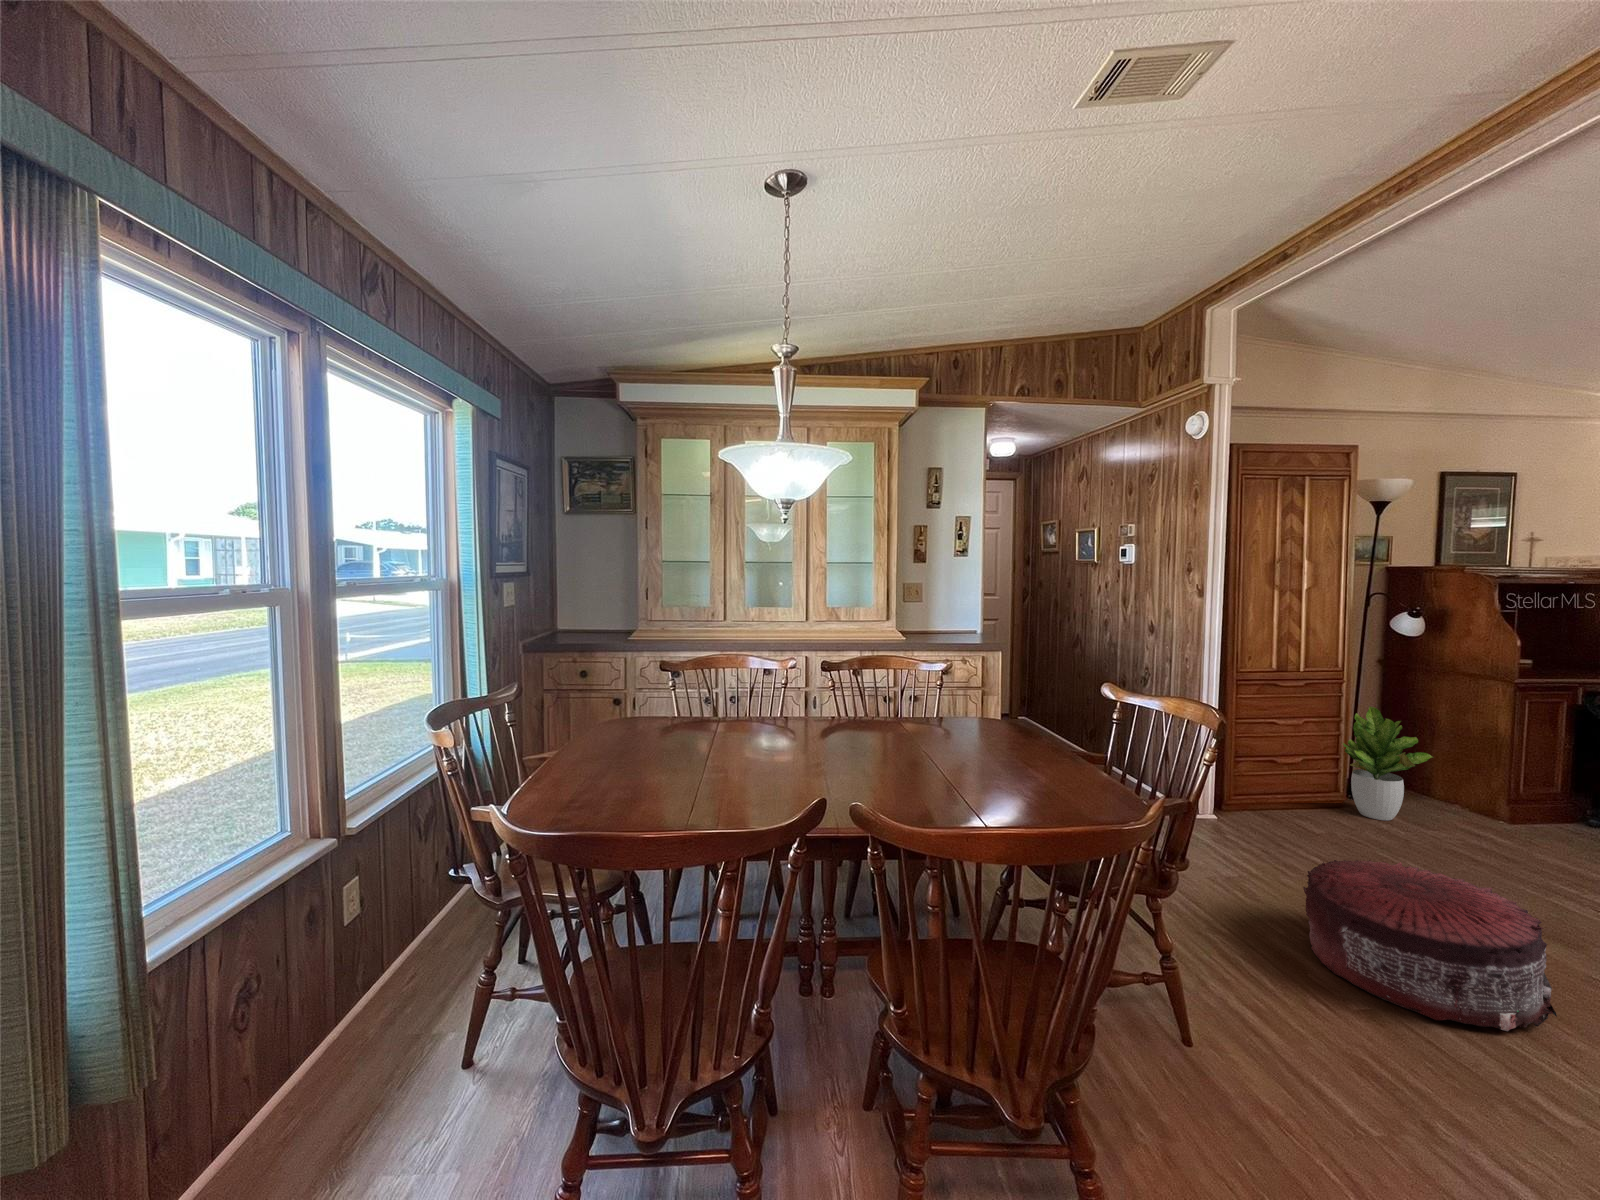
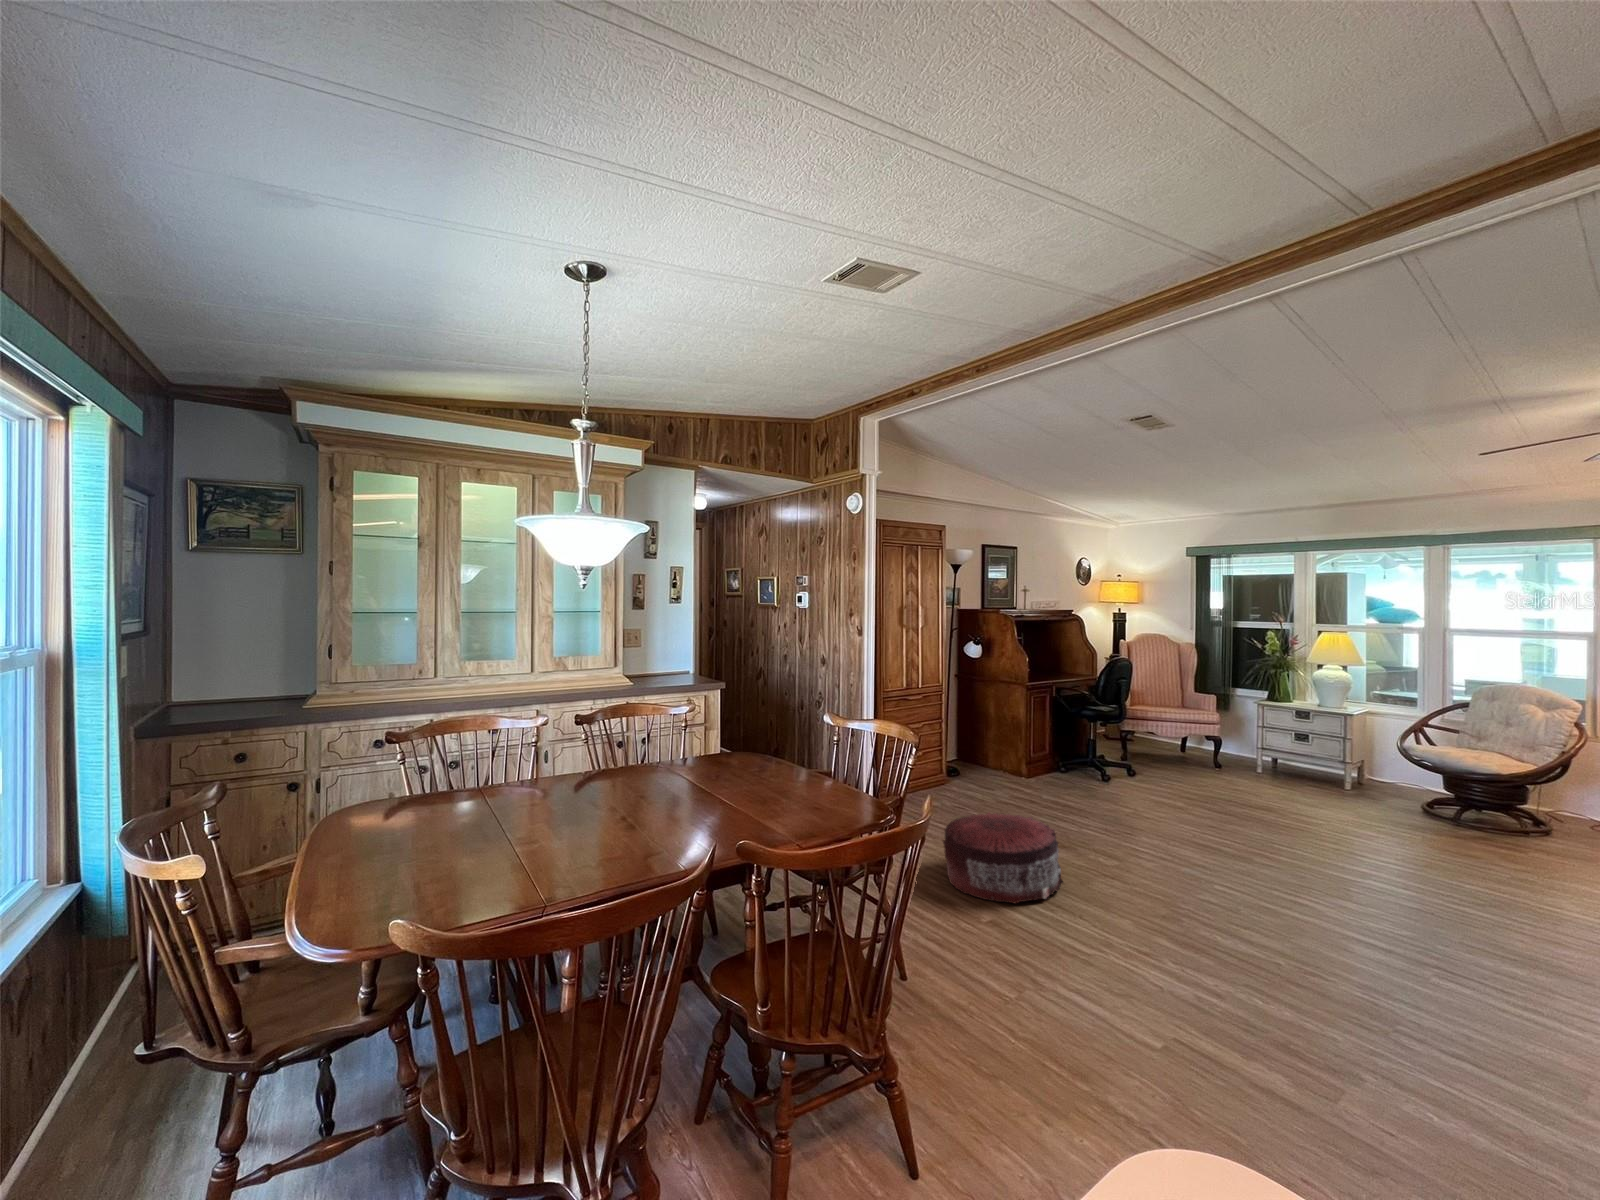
potted plant: present [1343,706,1432,820] -> none [943,710,993,791]

